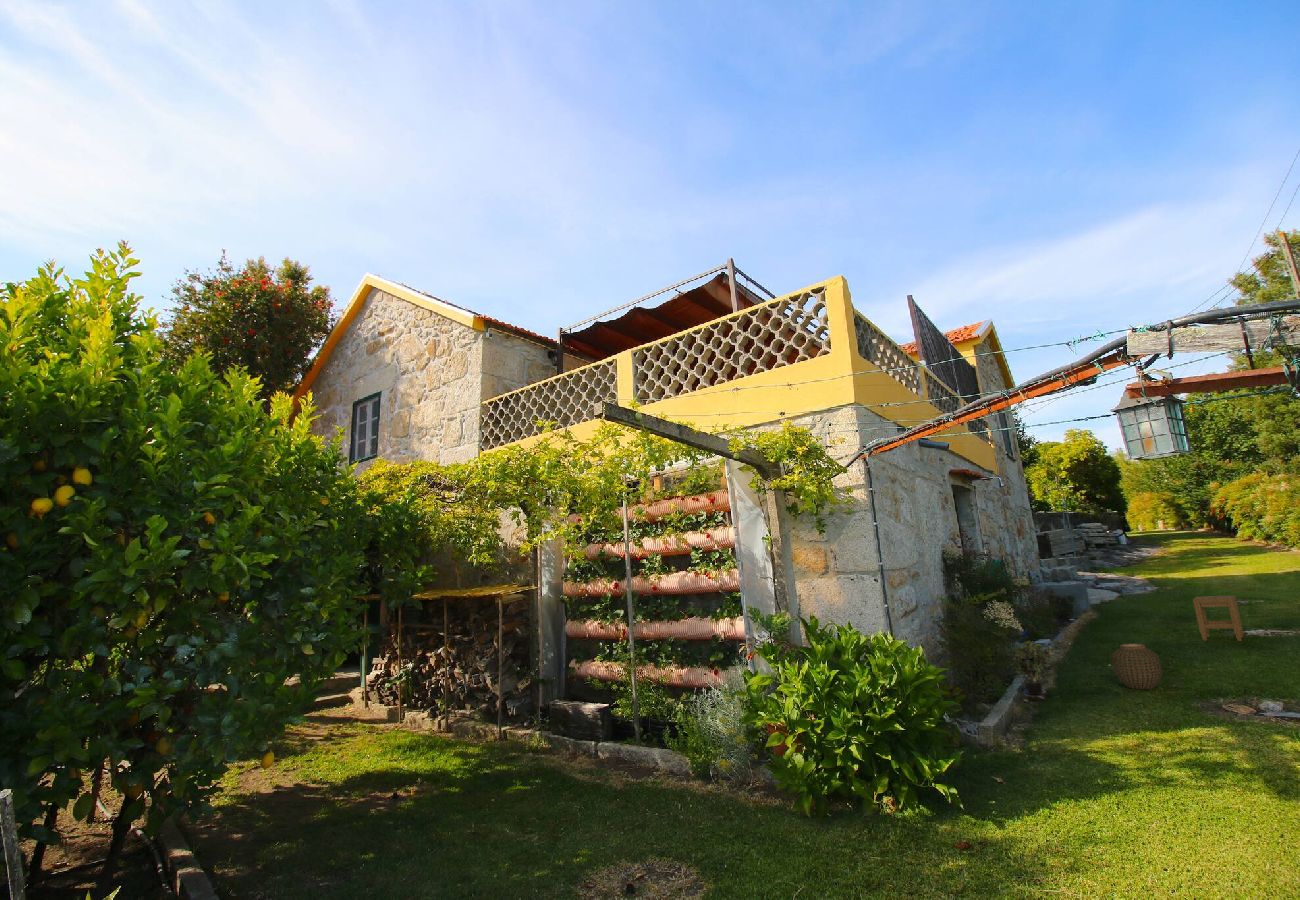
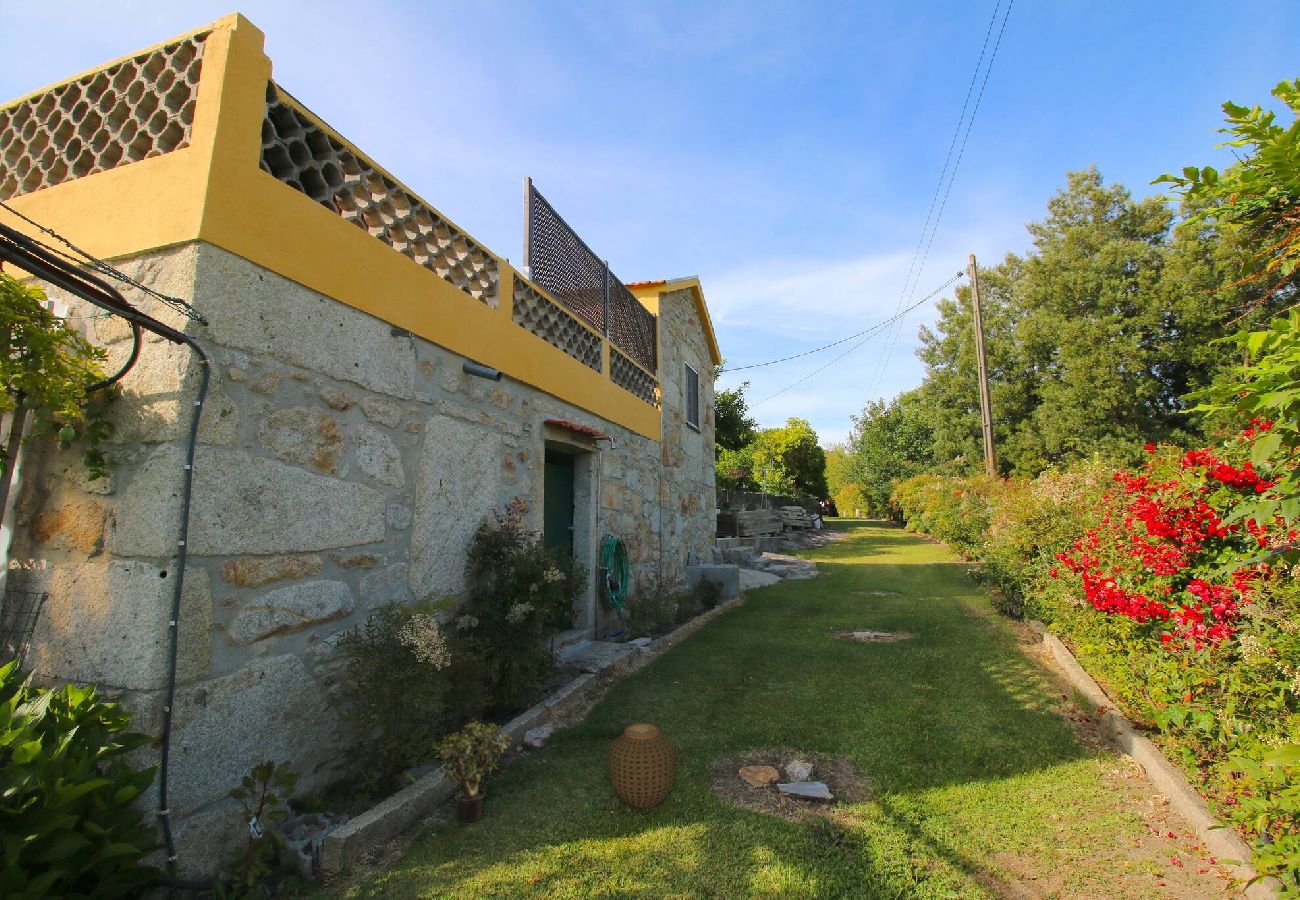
stool: present [1193,596,1243,641] -> none [797,615,846,679]

